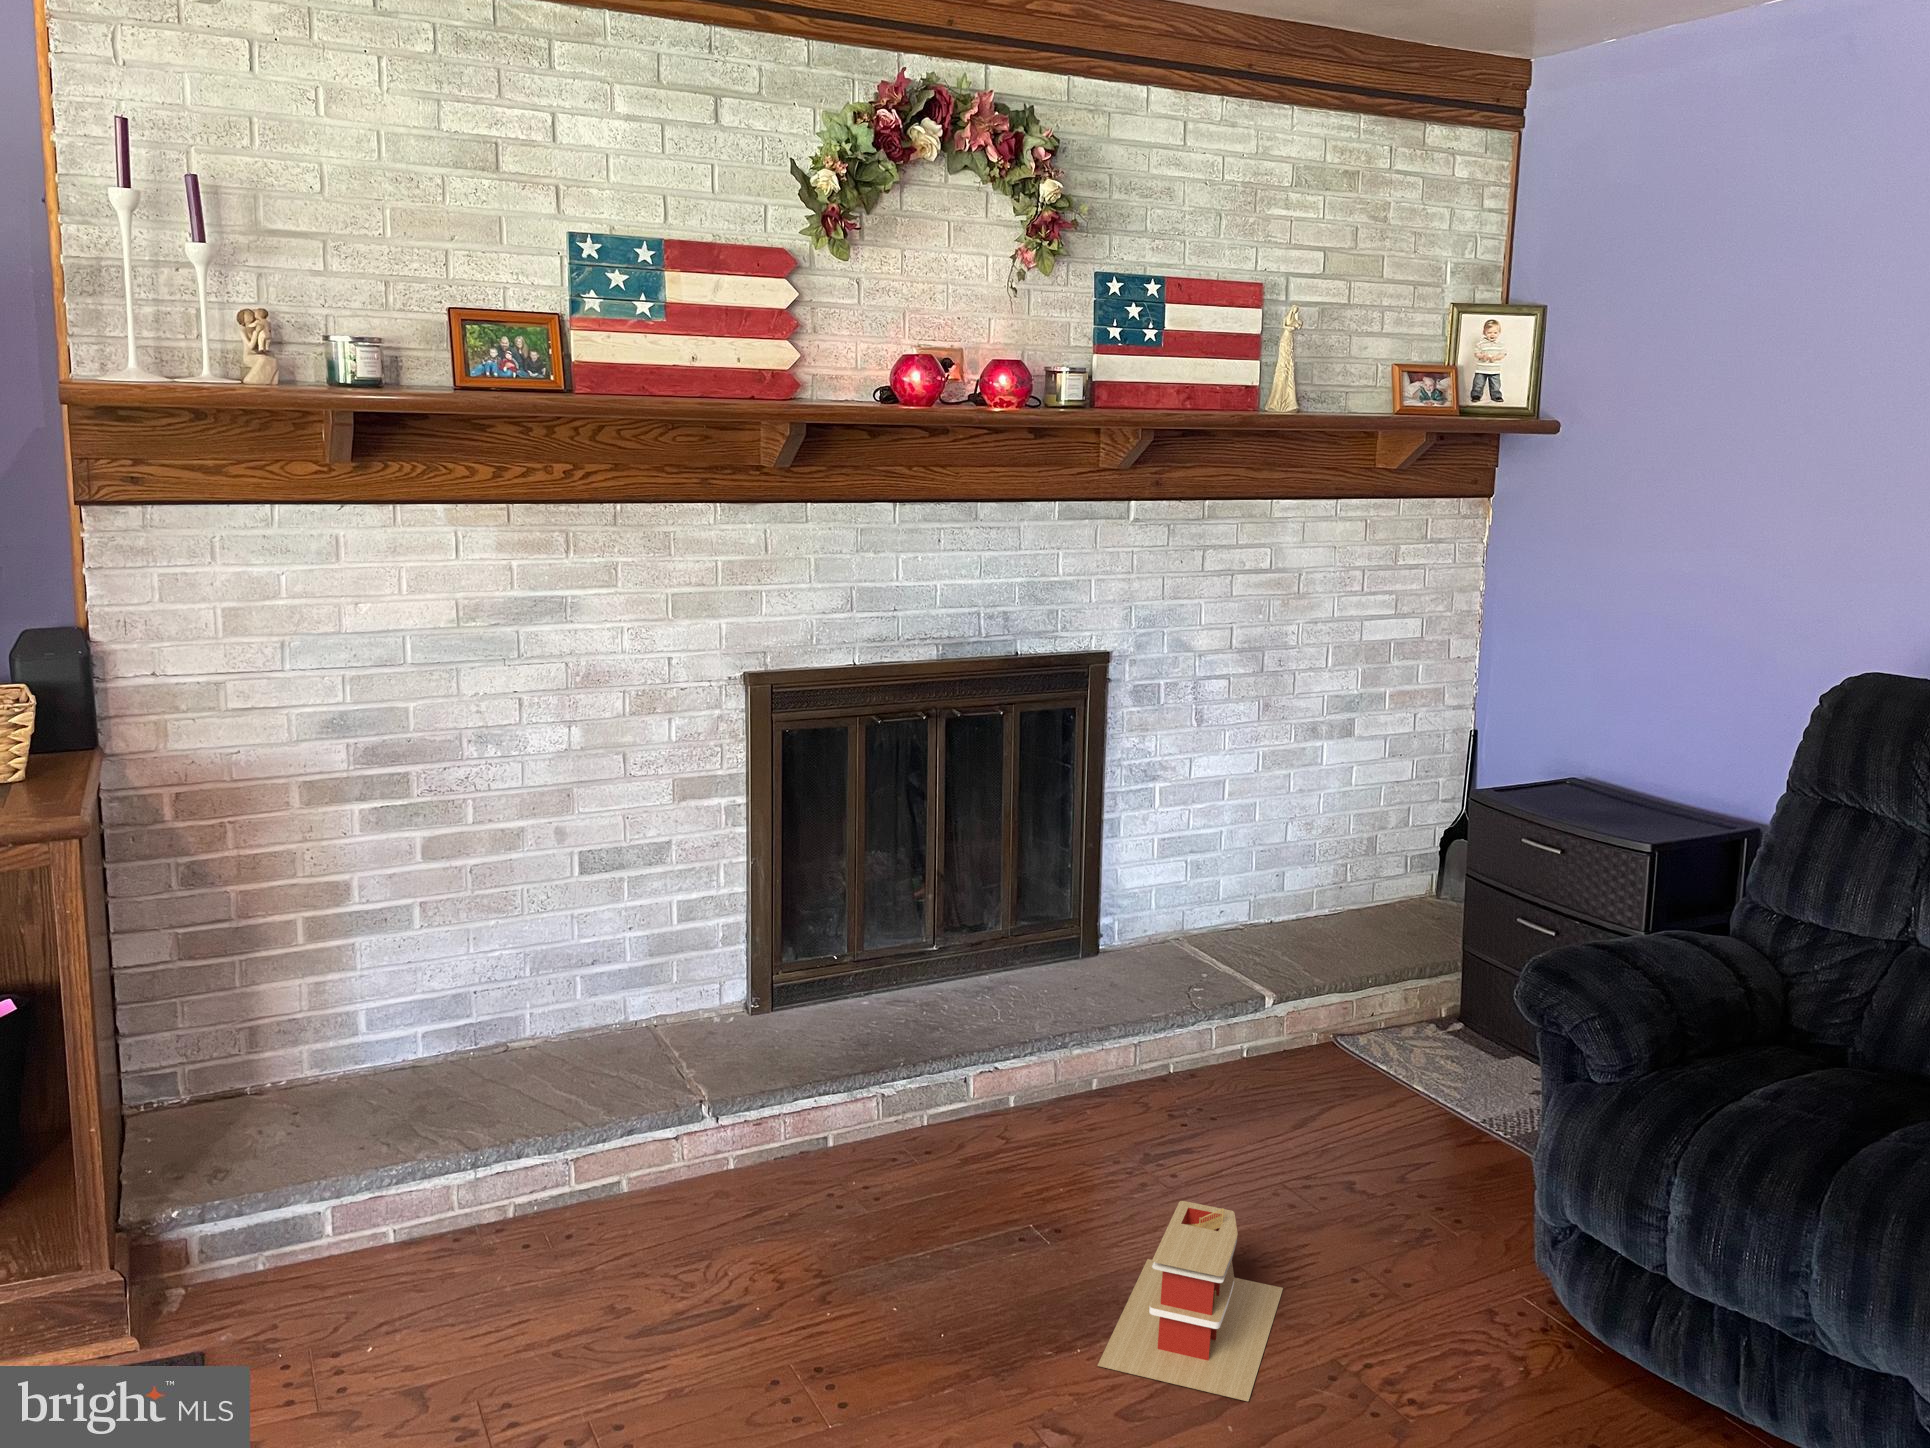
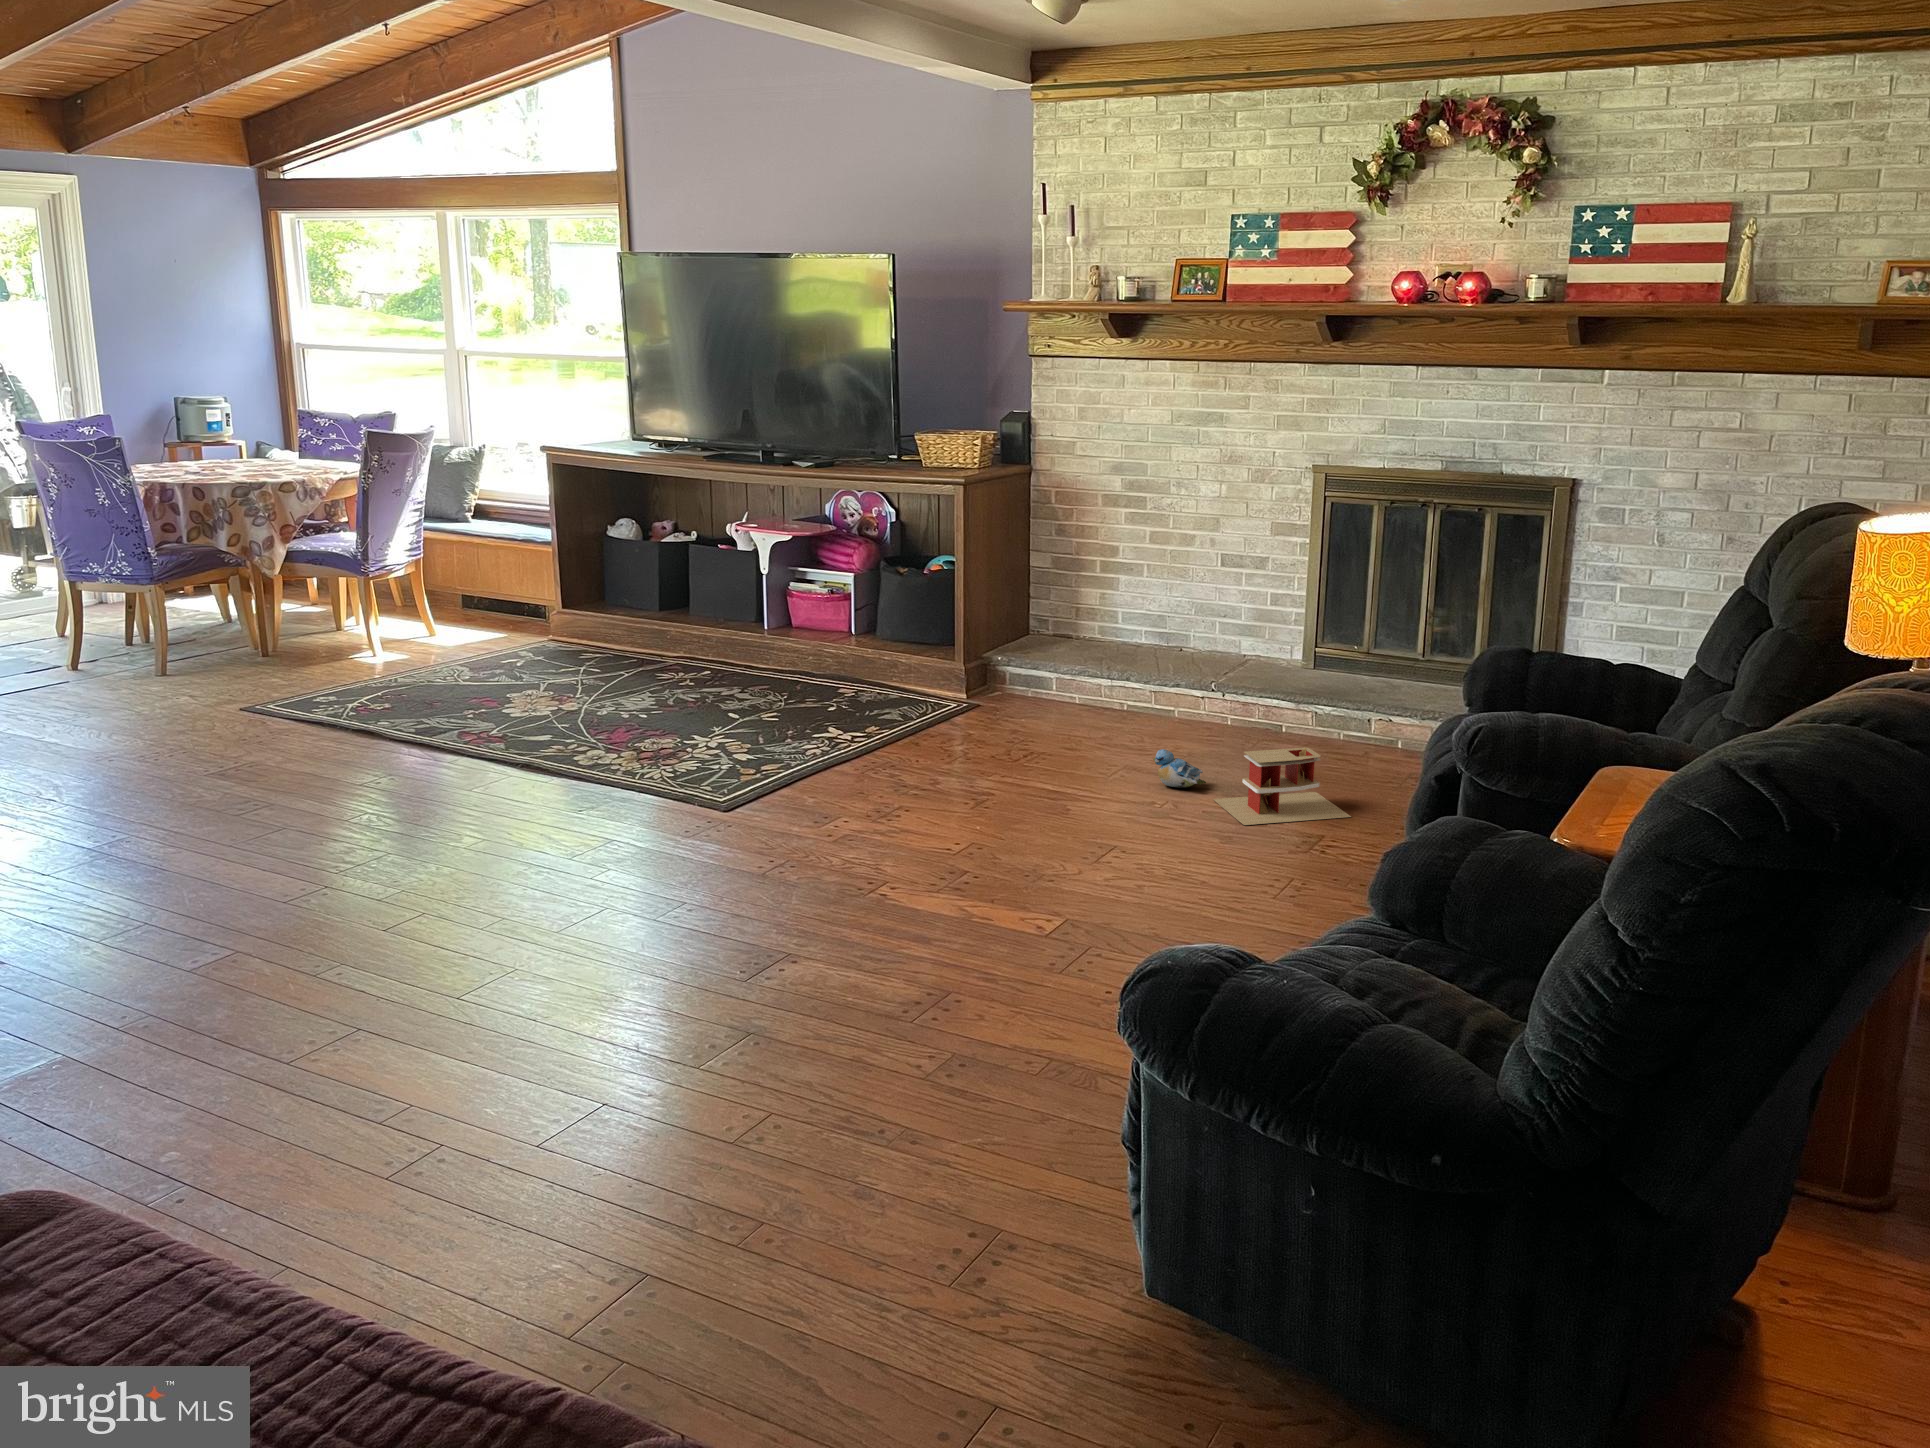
plush toy: none [967,1311,1057,1377] -> present [1153,749,1206,788]

